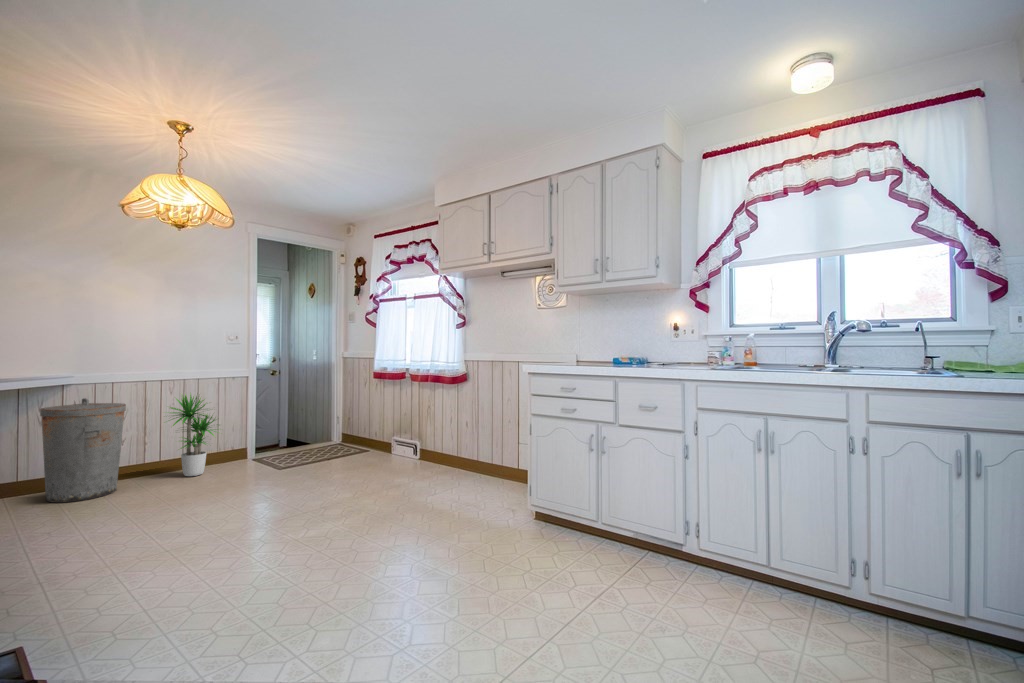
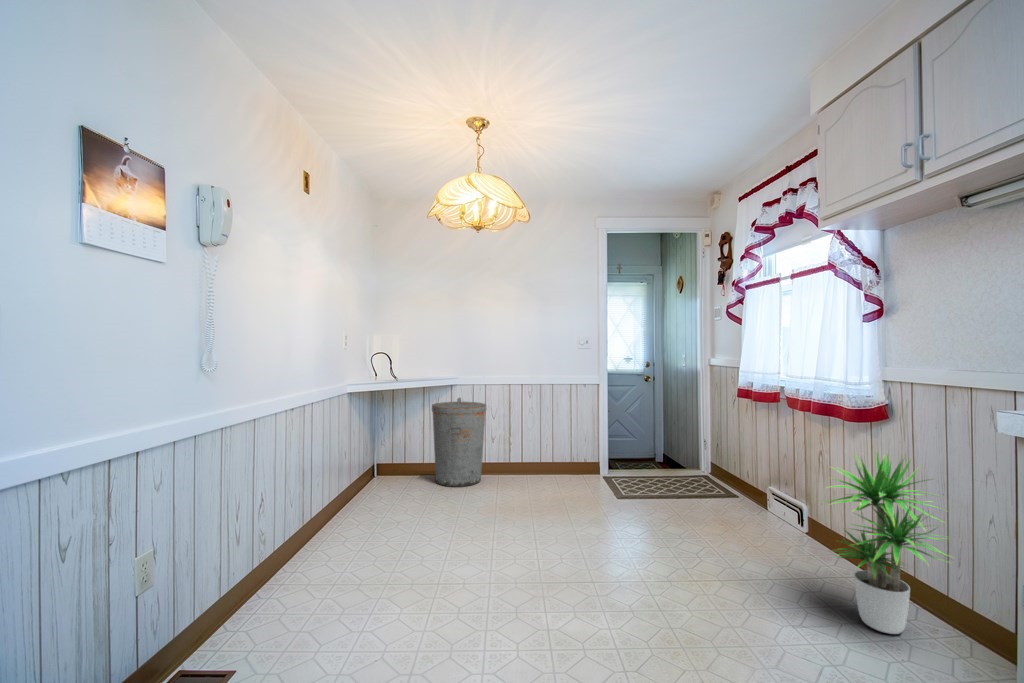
potted plant: present [170,393,218,476] -> present [829,452,947,634]

